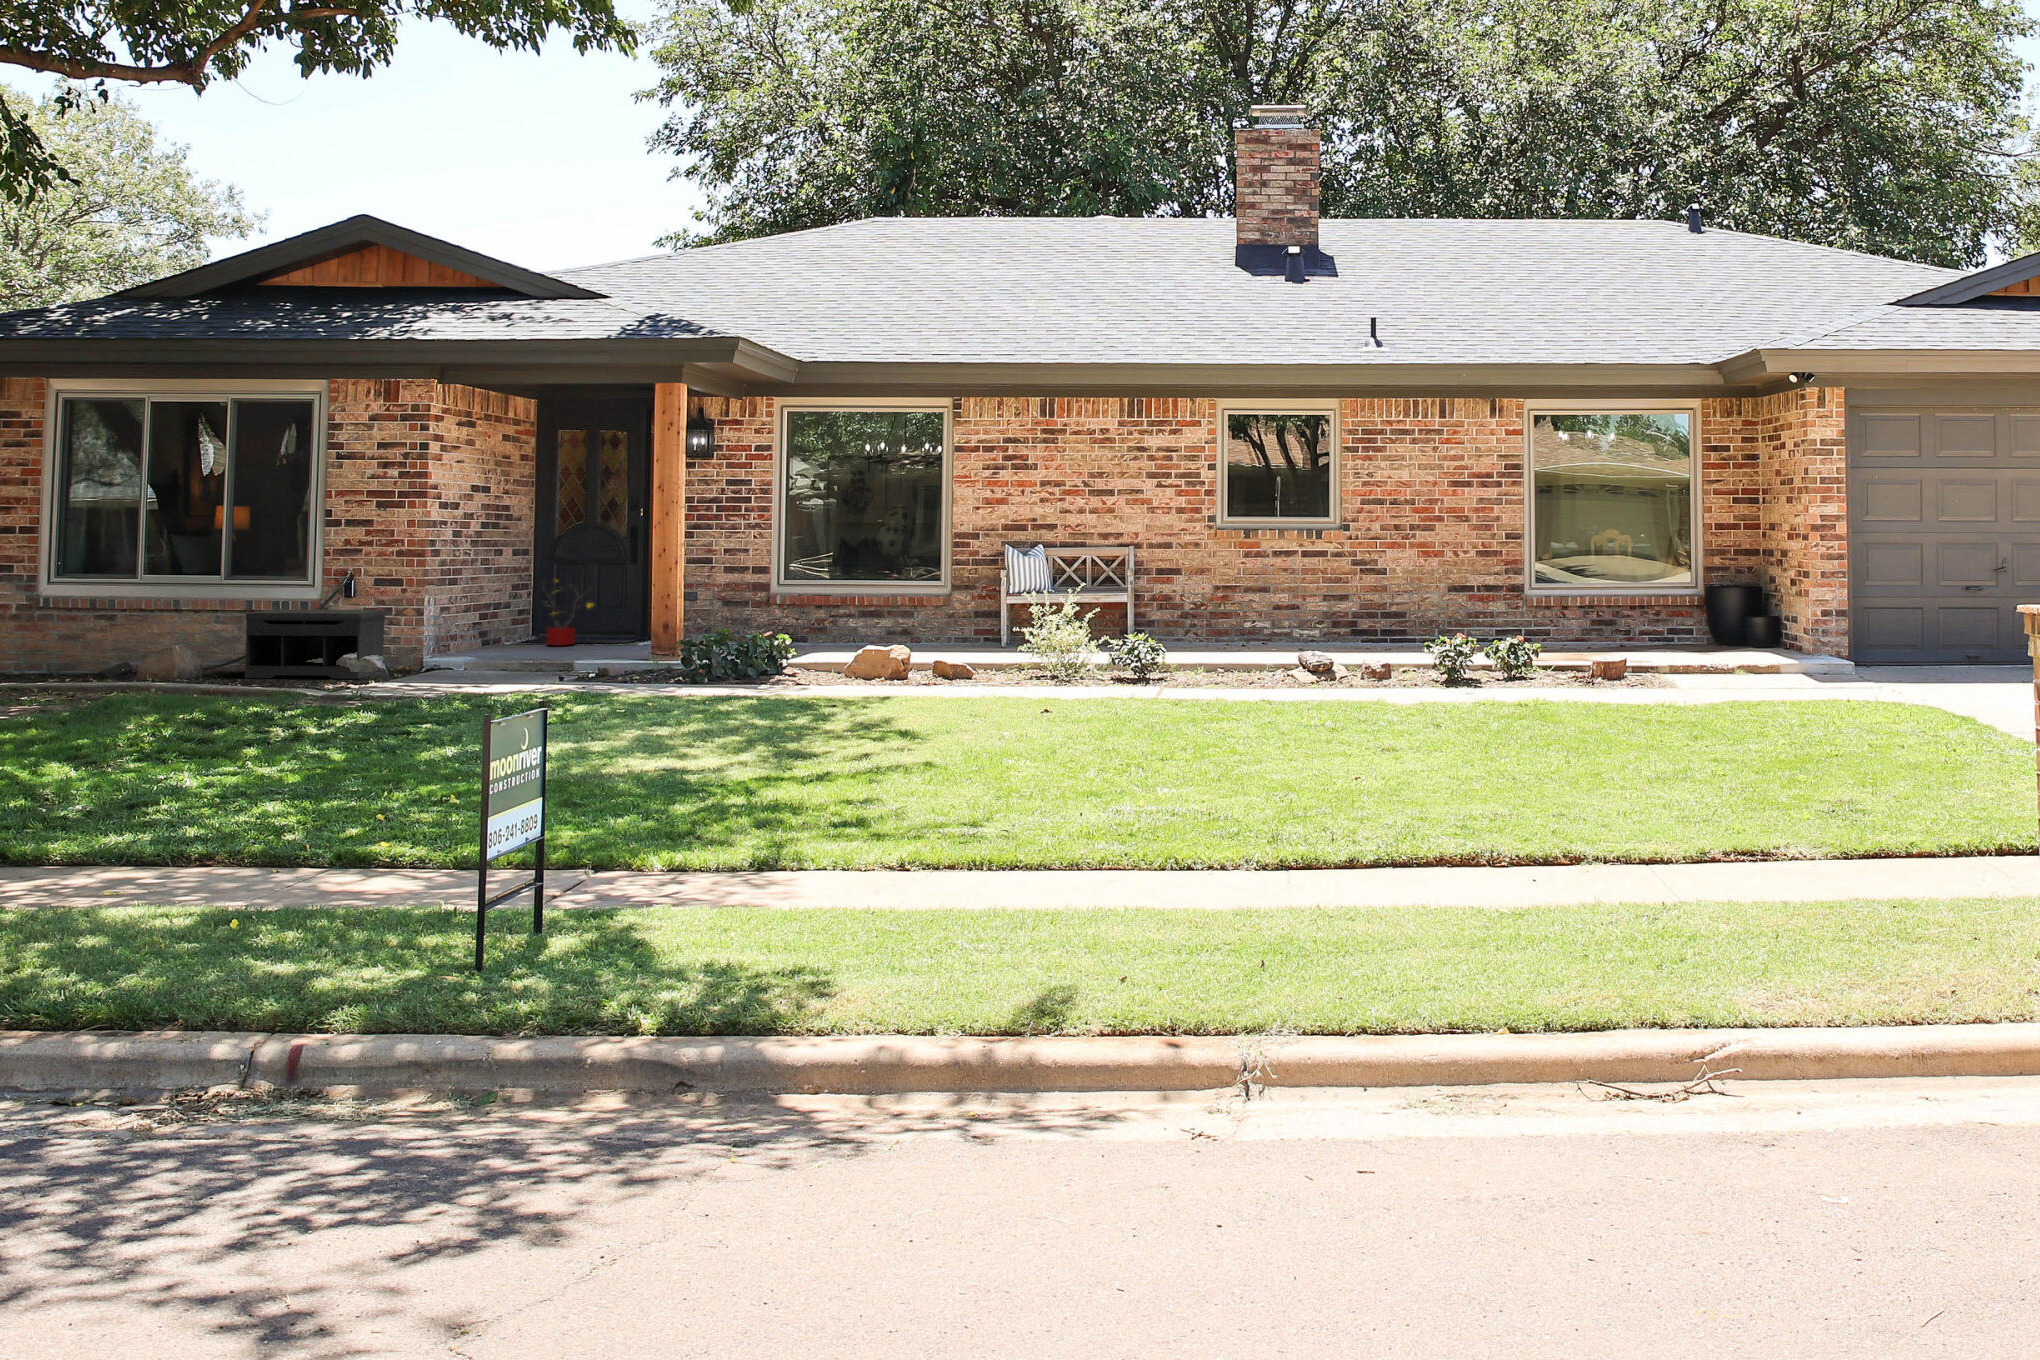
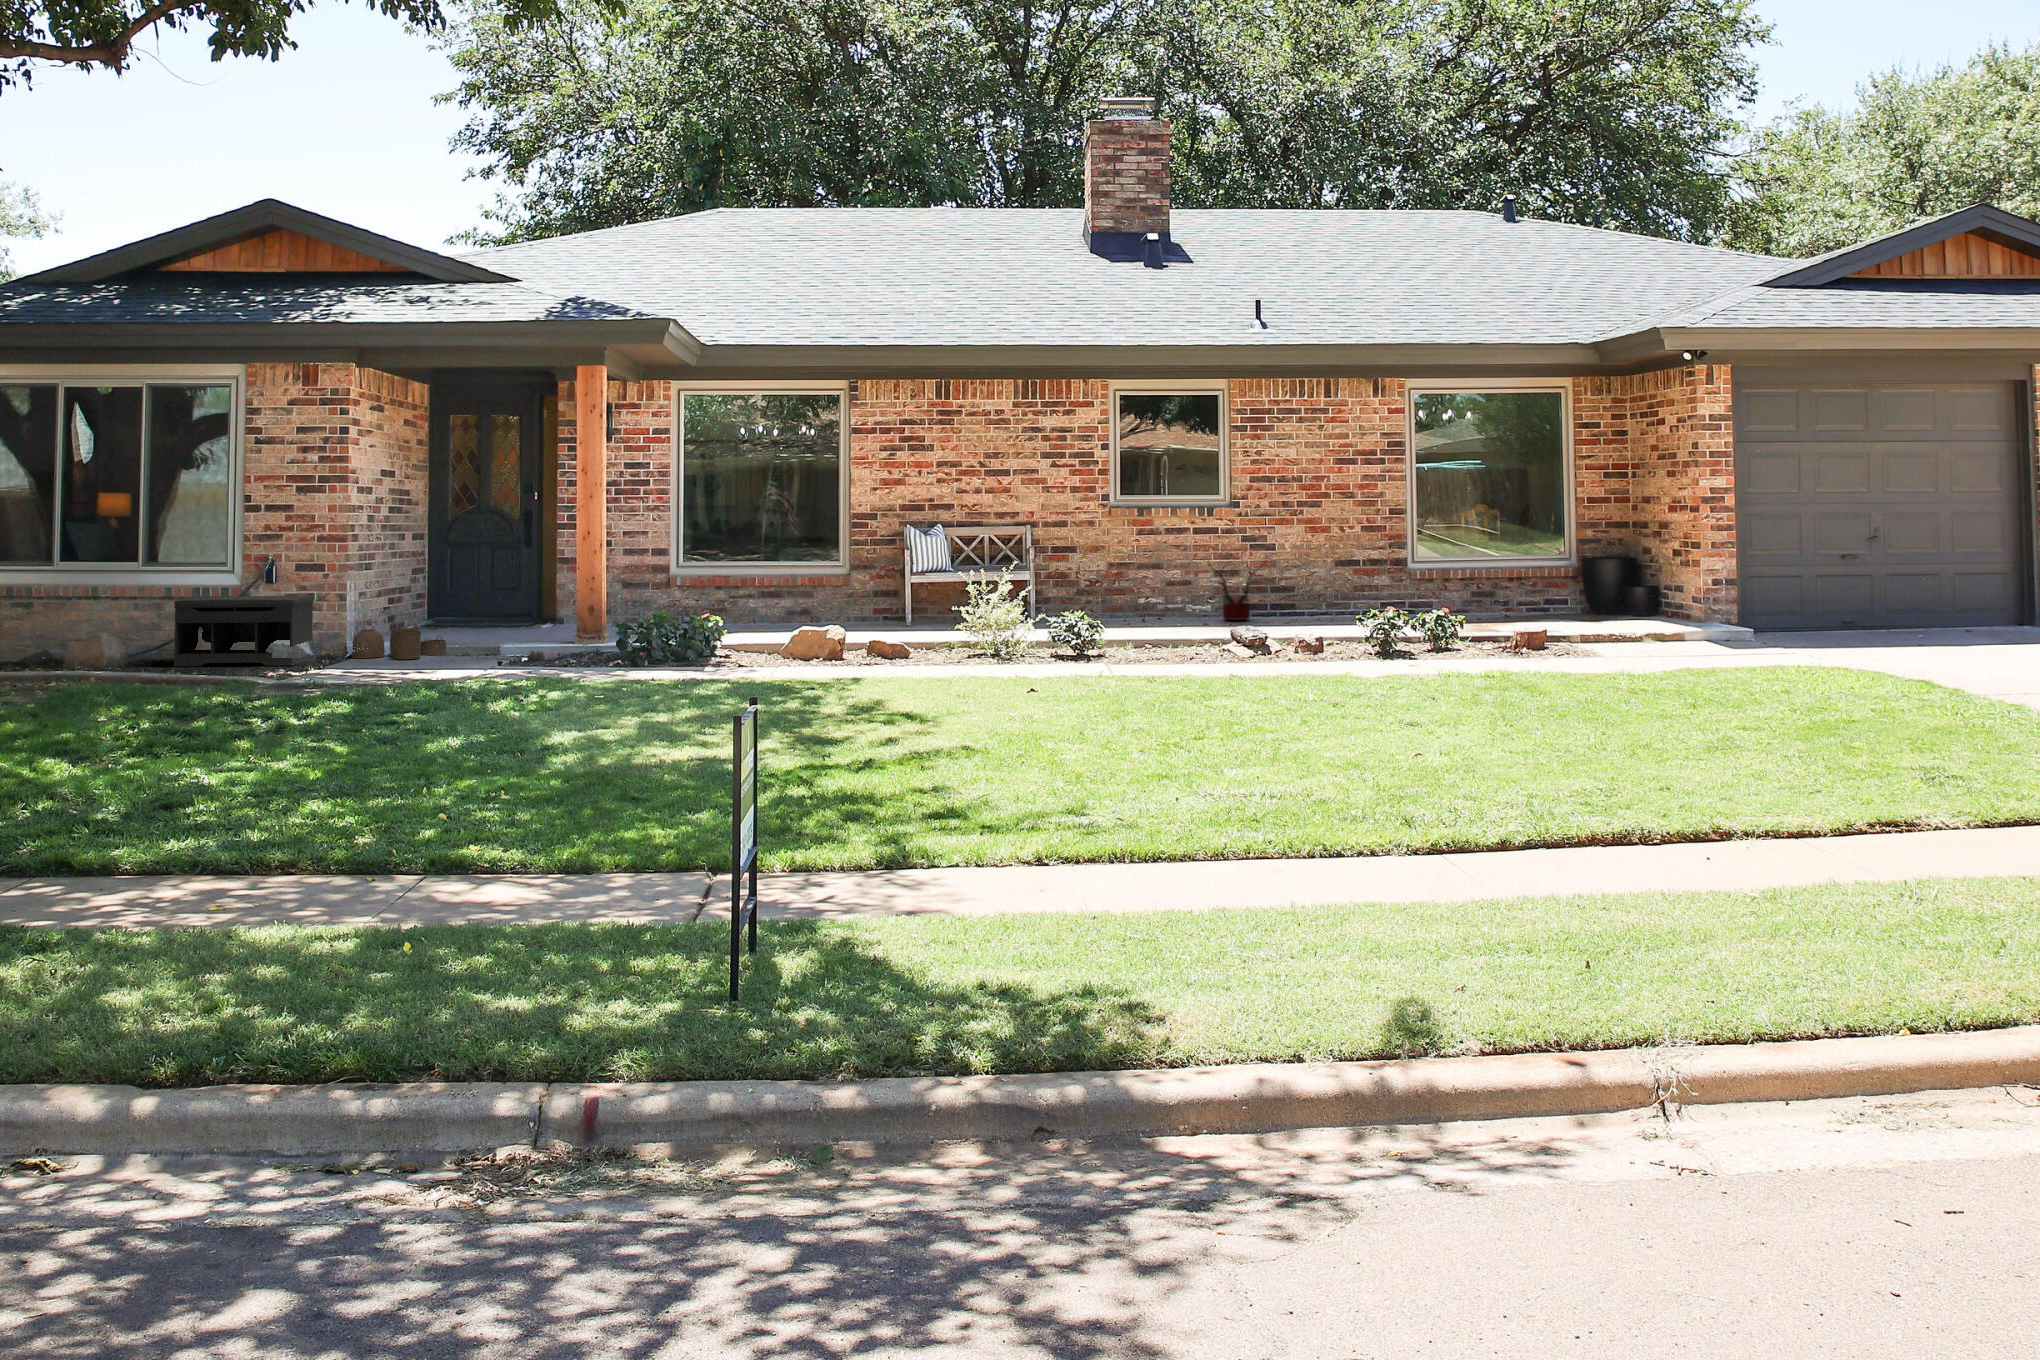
decorative plant: present [544,583,593,646] -> present [1216,563,1273,620]
woven basket: none [423,640,519,675] -> present [351,625,446,659]

